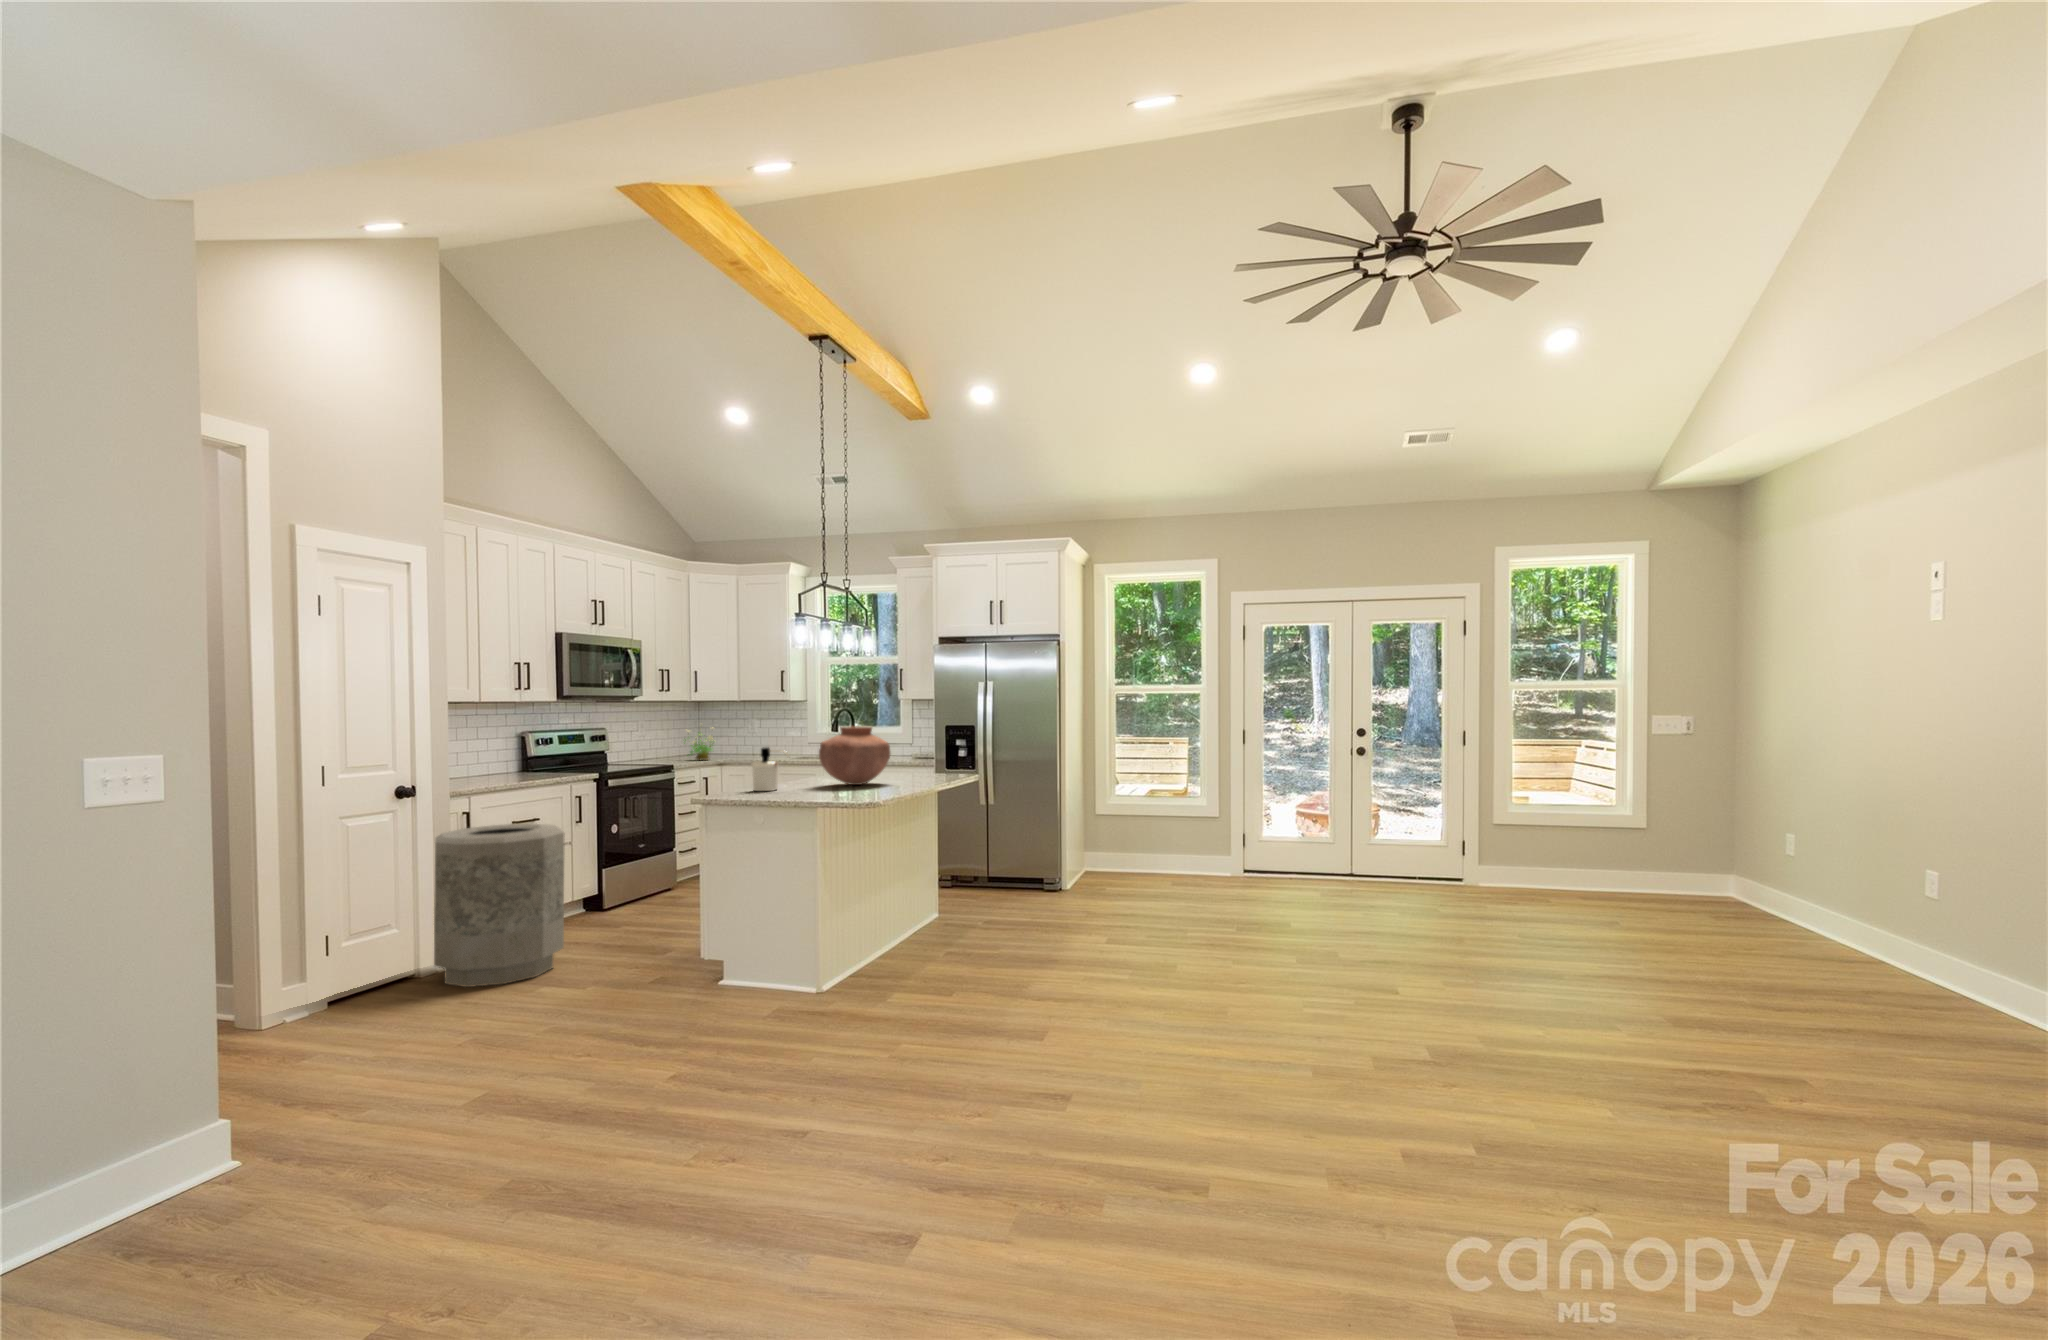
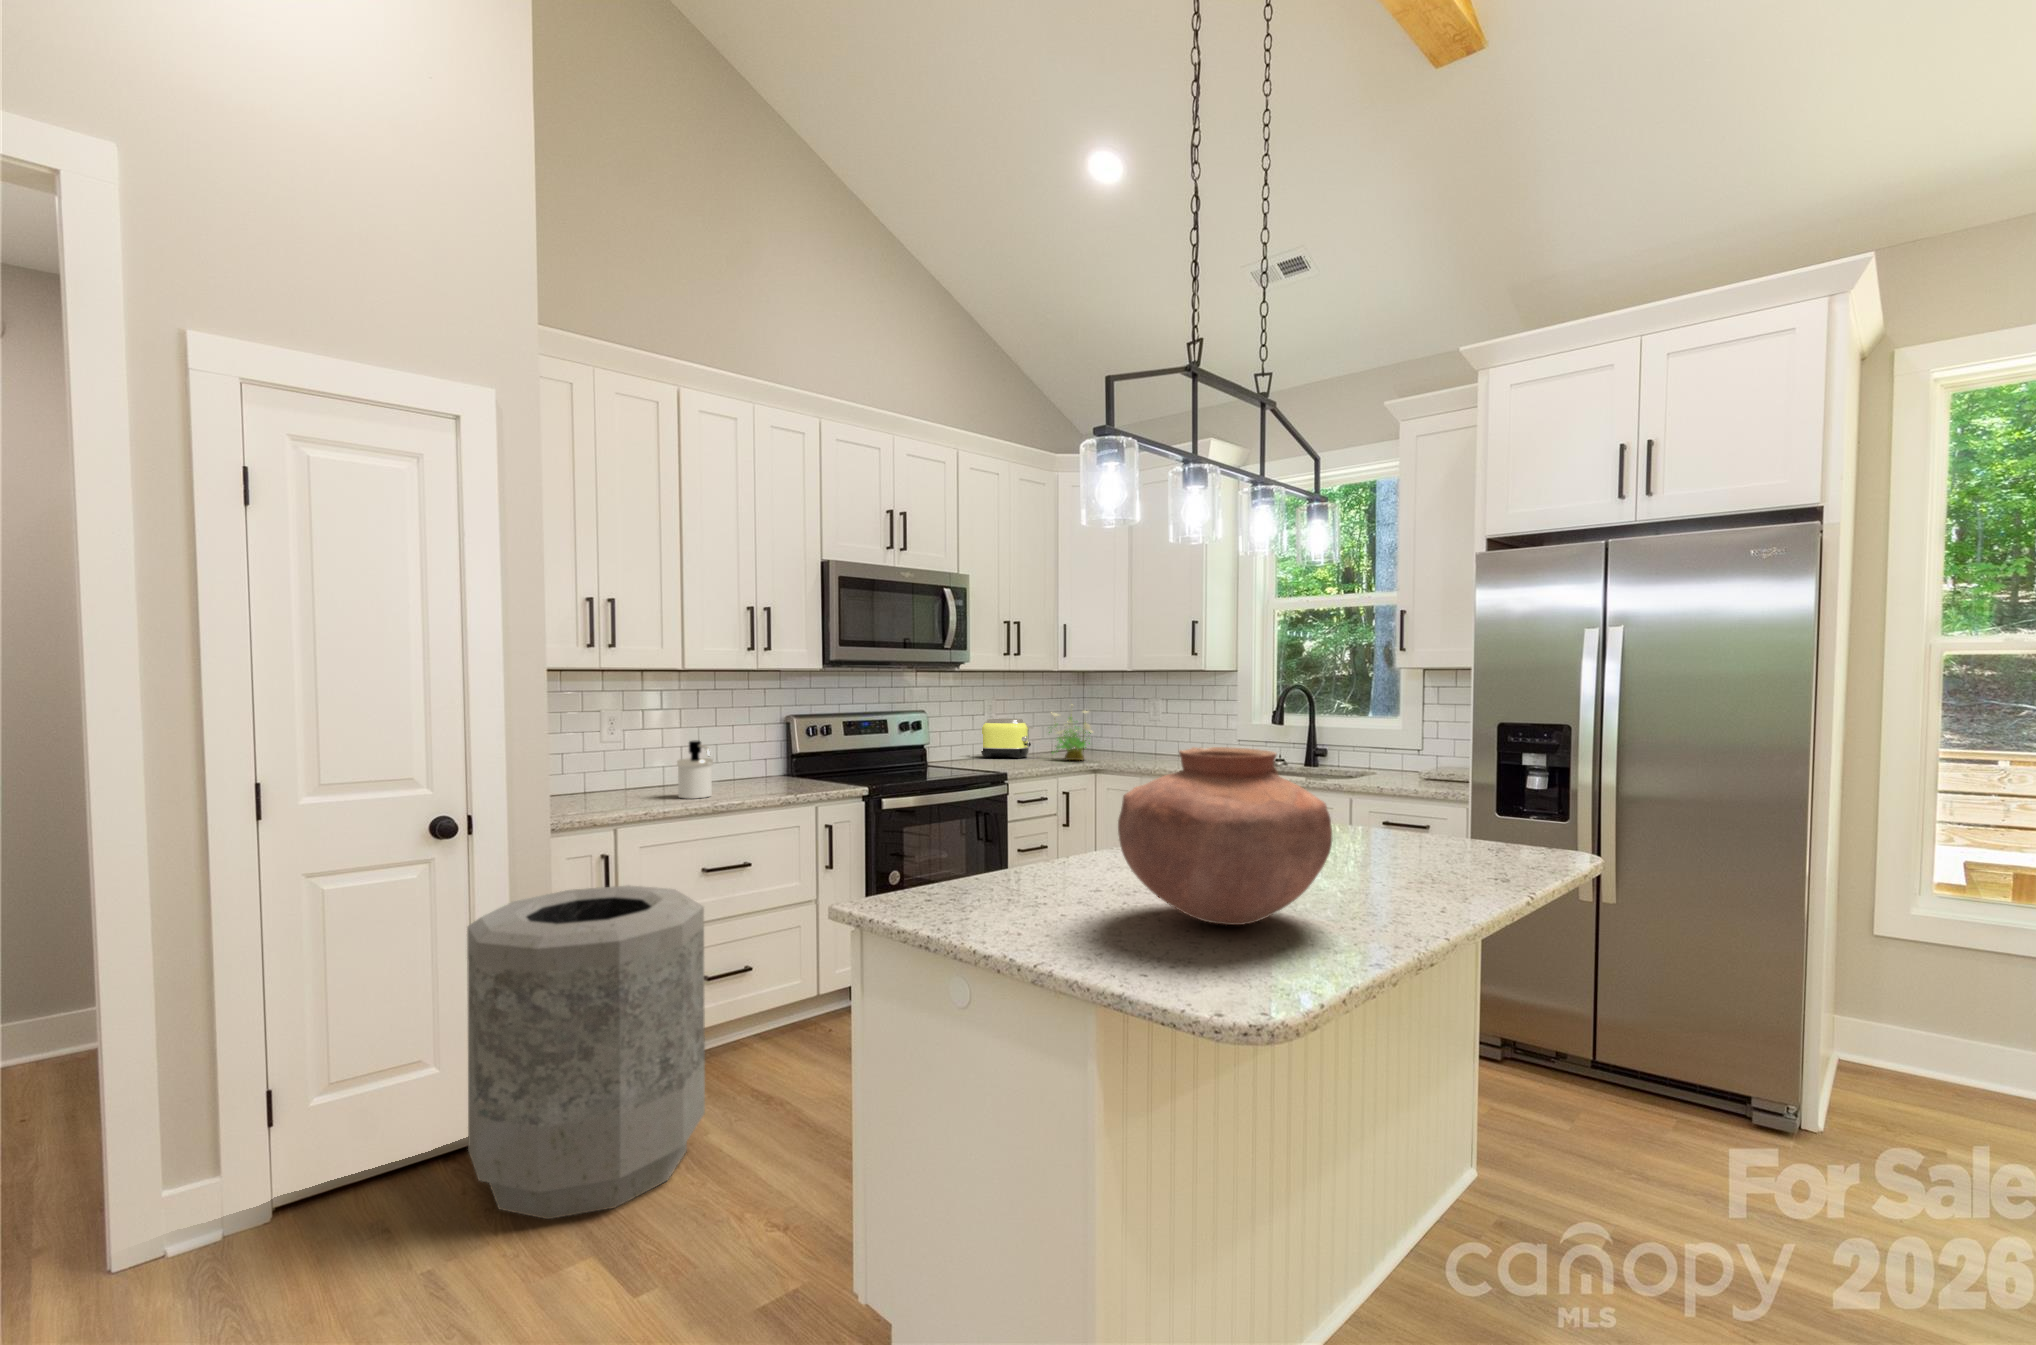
toaster: none [632,735,671,762] -> present [981,718,1033,759]
soap dispenser: present [752,747,789,791] -> present [677,741,713,799]

